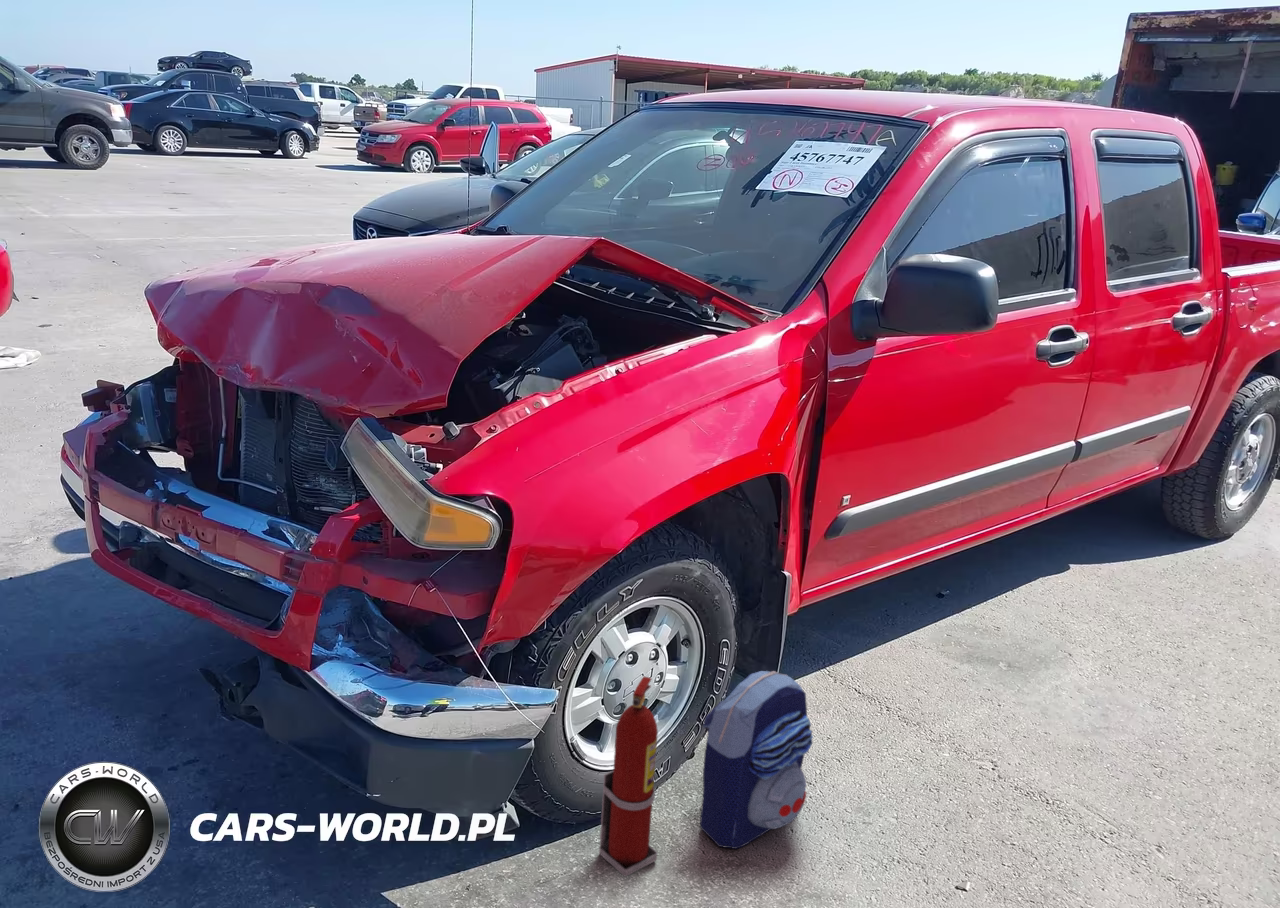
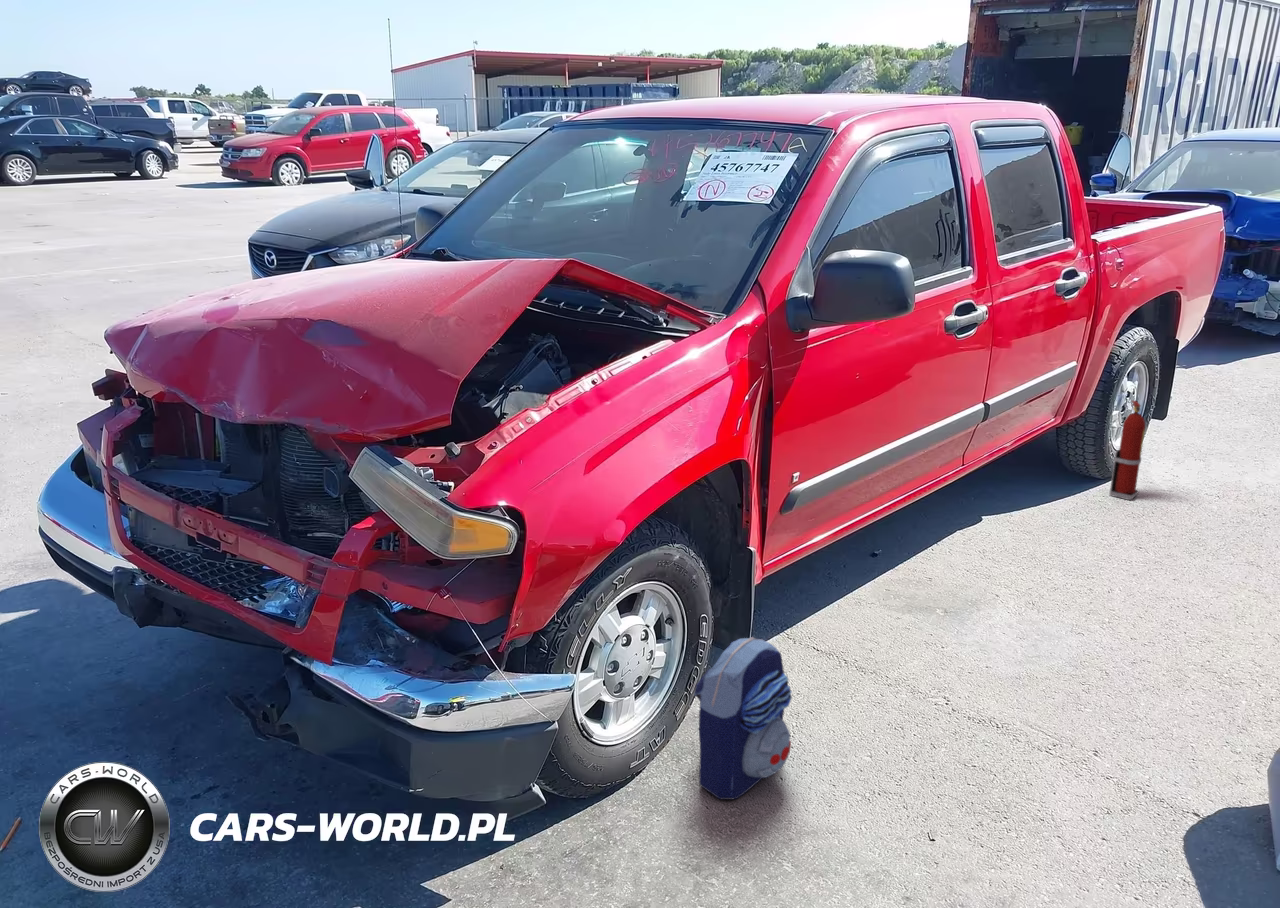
fire extinguisher: present [599,676,658,876] -> present [1110,401,1145,500]

